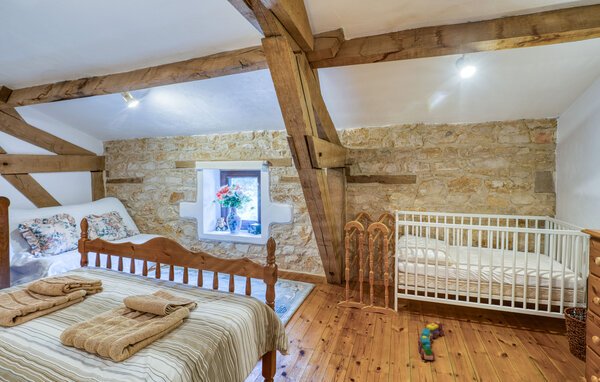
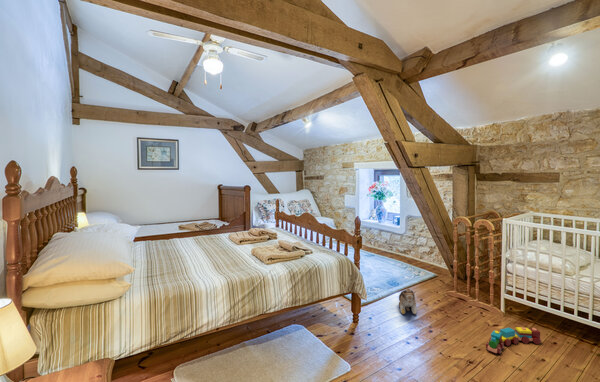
plush toy: none [314,316,348,350] -> present [399,288,417,314]

